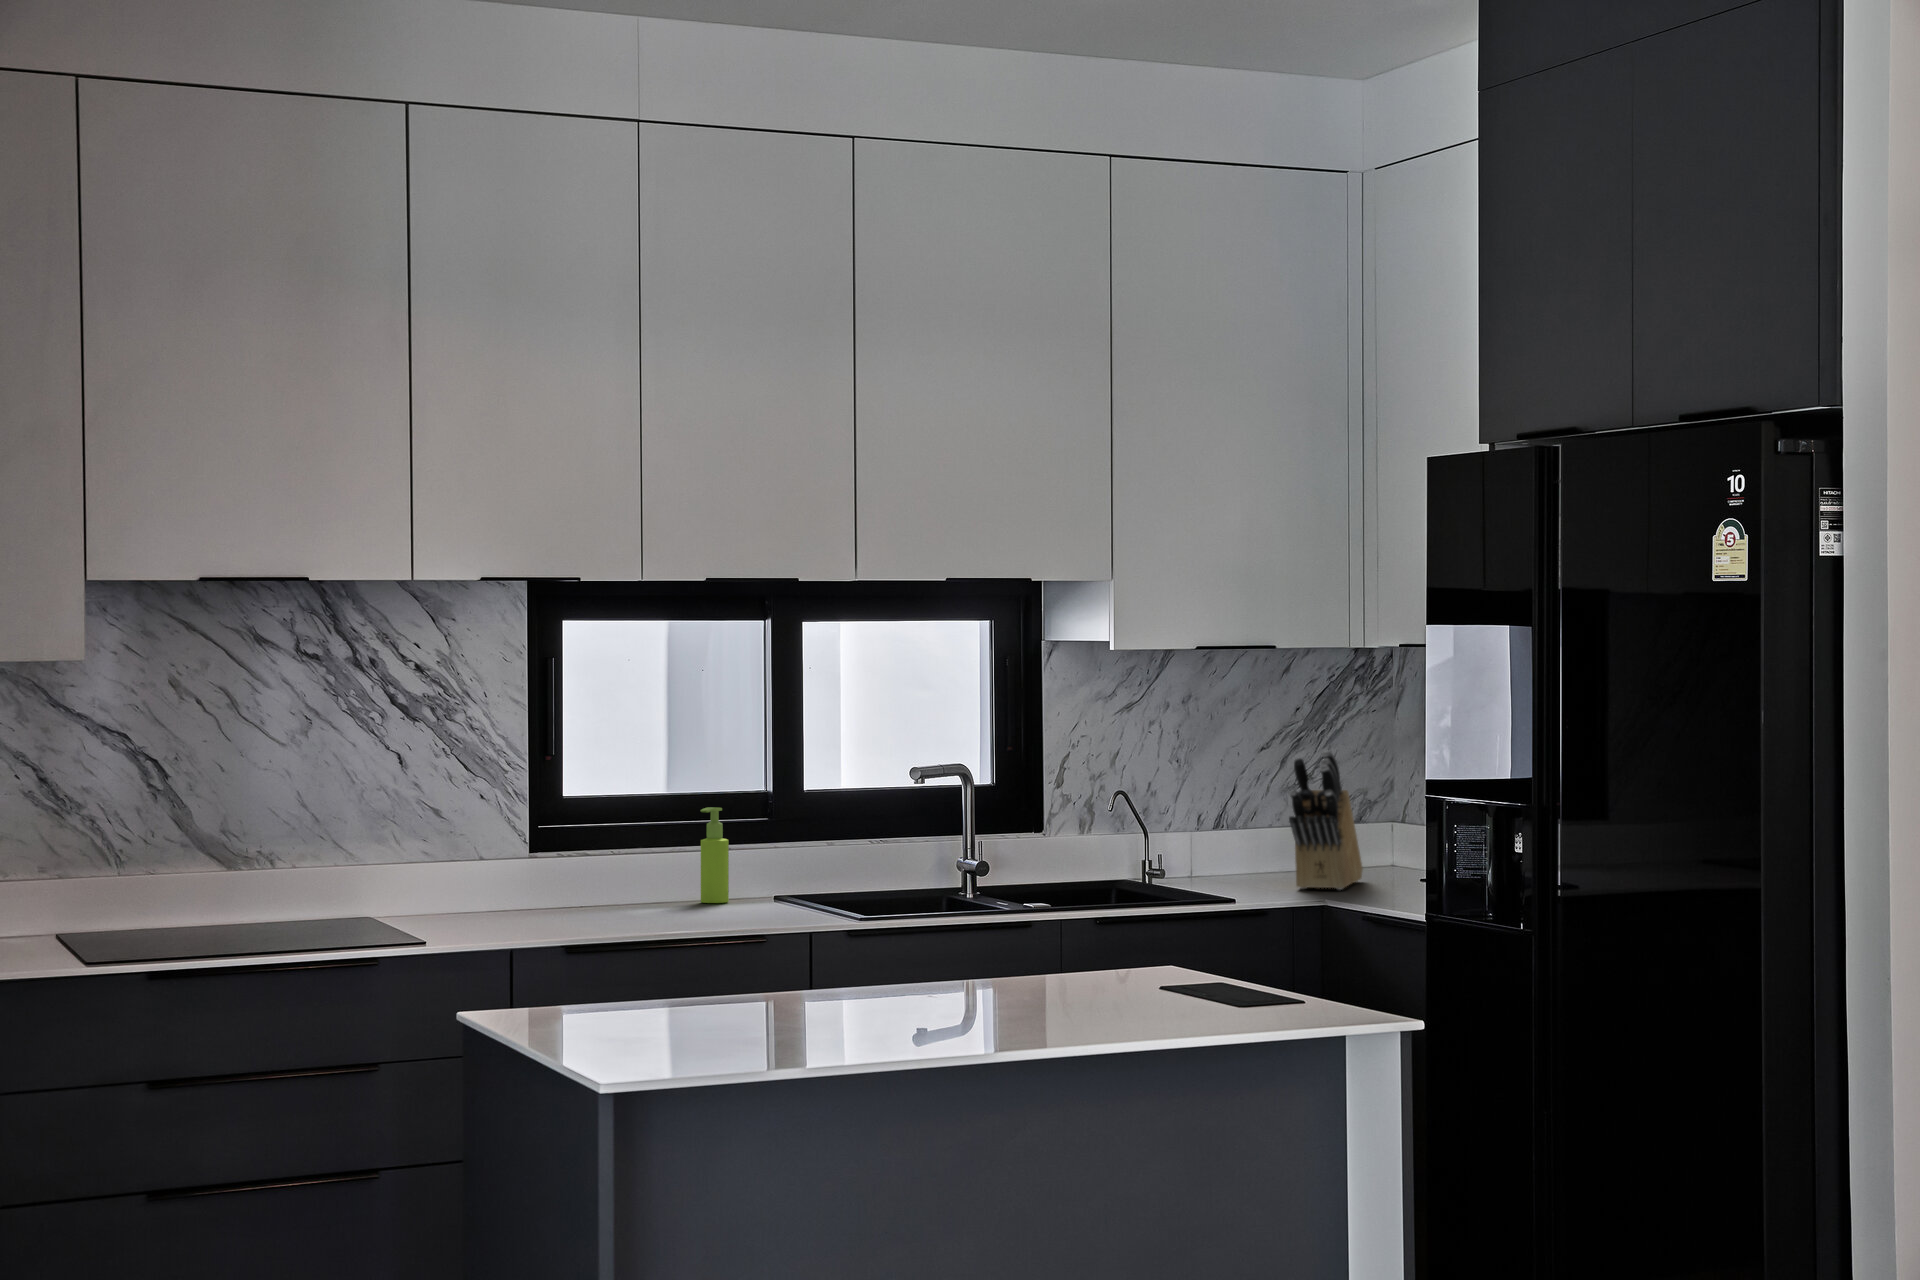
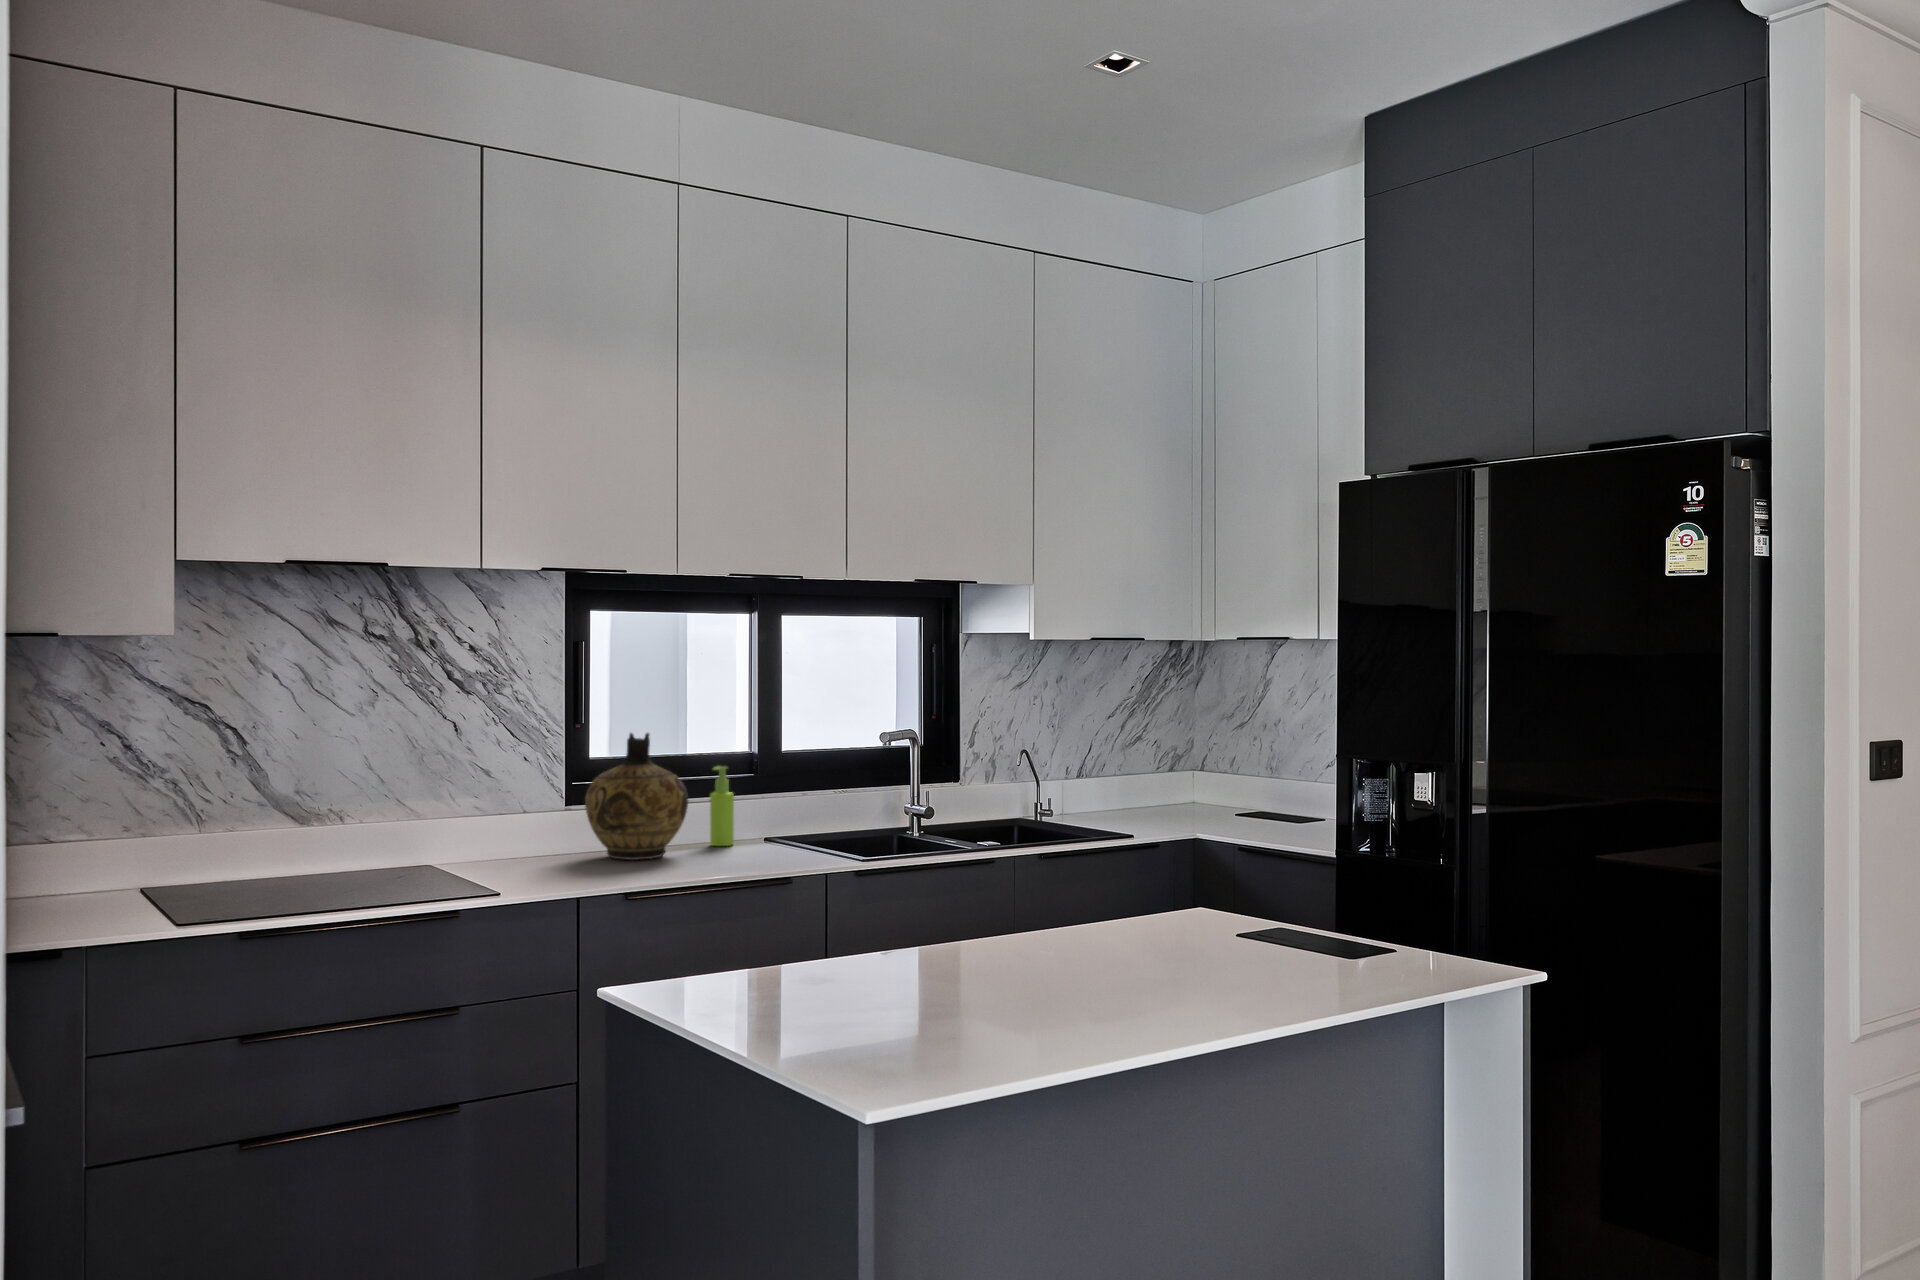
knife block: present [1289,751,1363,890] -> none [1157,718,1197,824]
ceramic jug: none [542,766,661,914] -> present [585,733,688,860]

